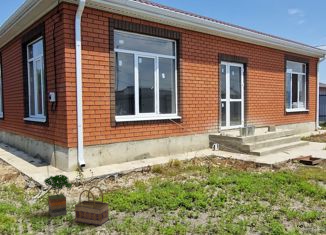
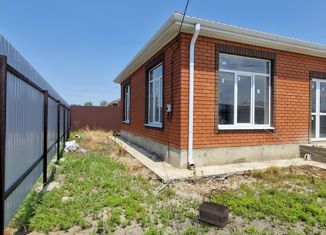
potted tree: present [44,175,72,217] -> none [170,174,195,211]

